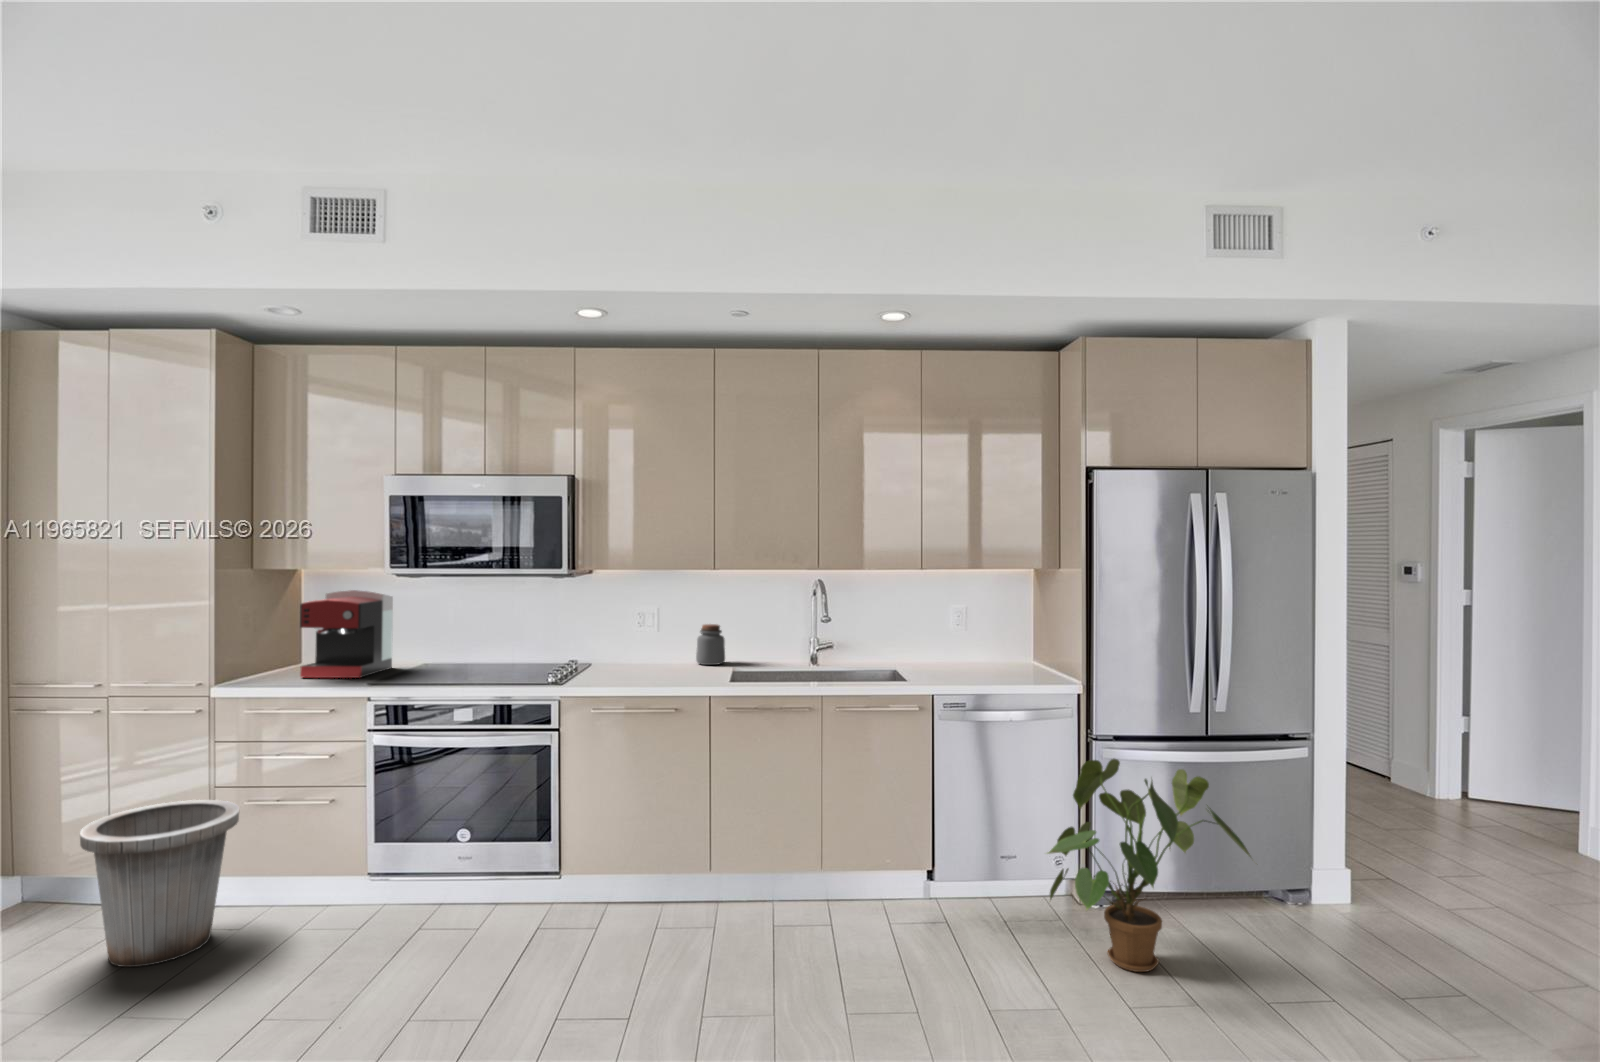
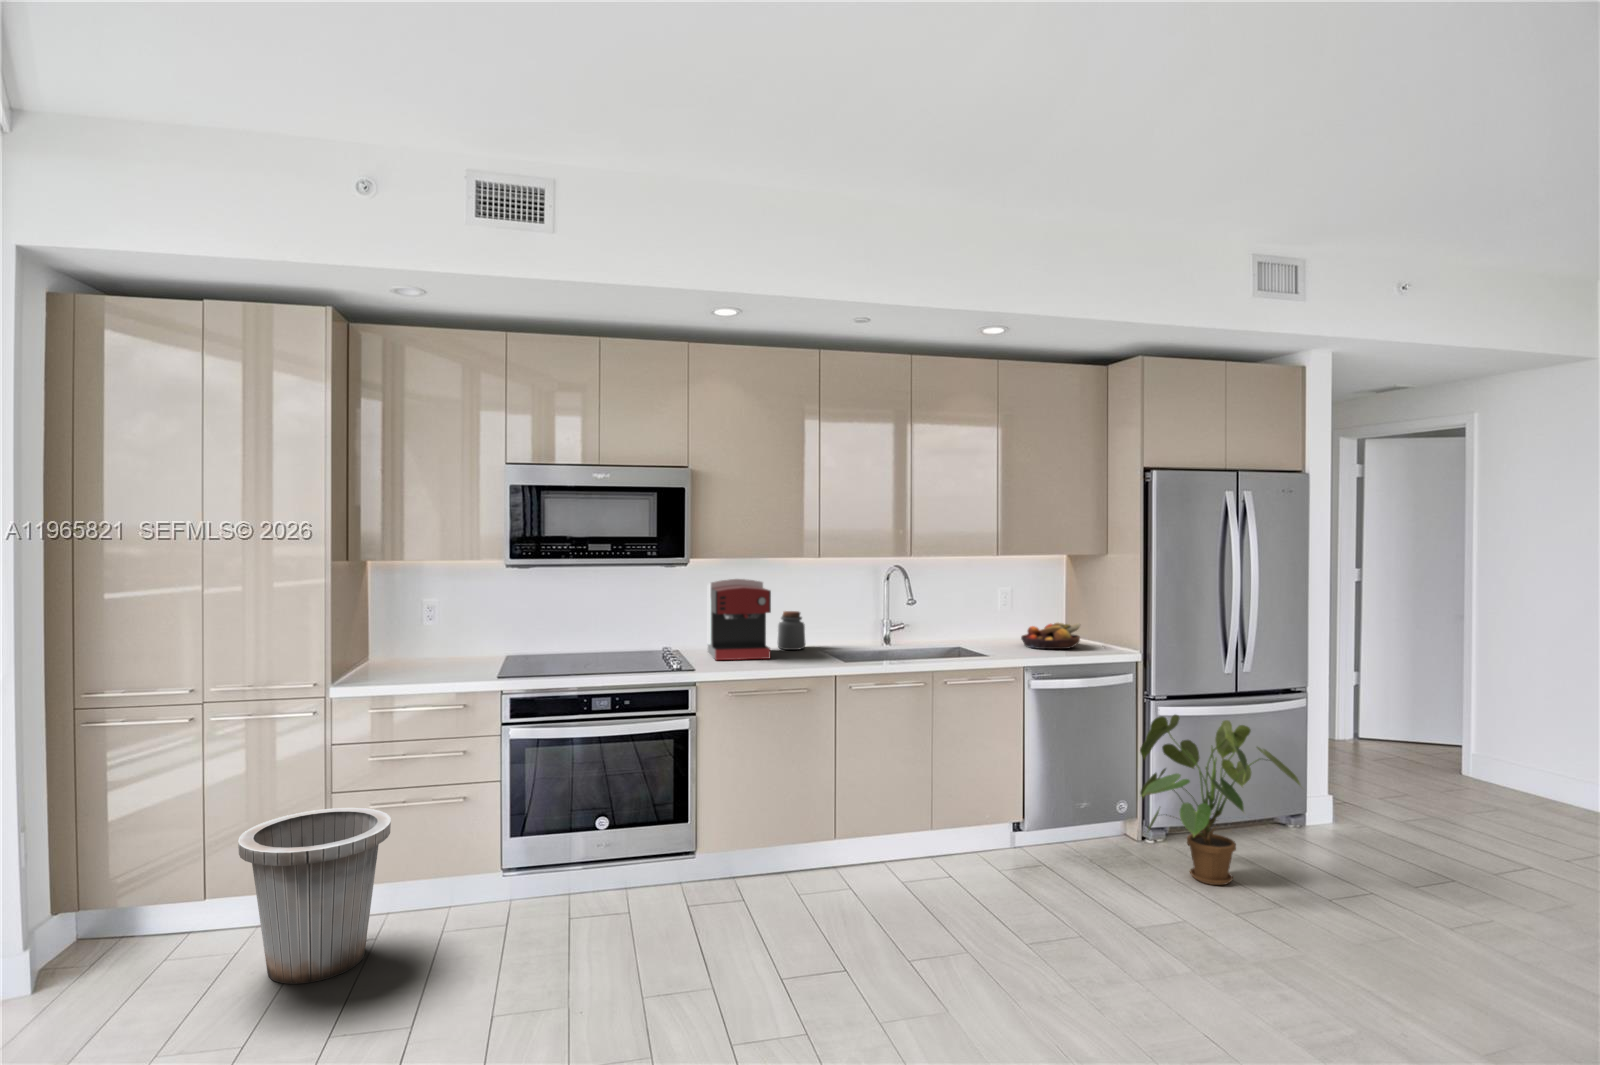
coffee maker: present [300,590,393,678] -> present [708,579,771,660]
fruit bowl: none [965,645,1035,676] -> present [1021,623,1080,649]

